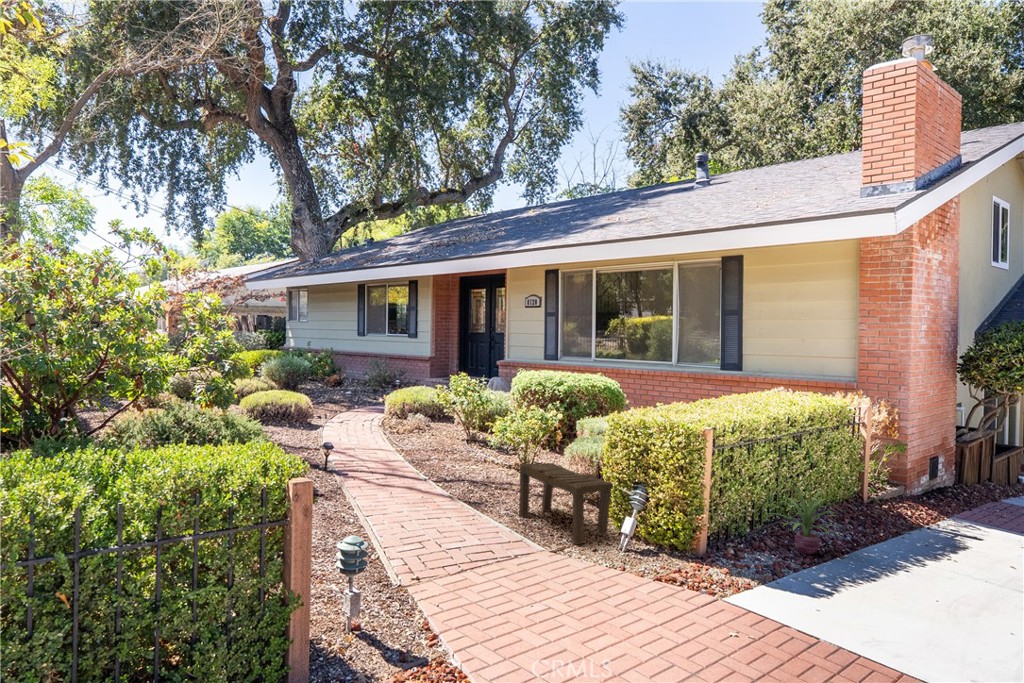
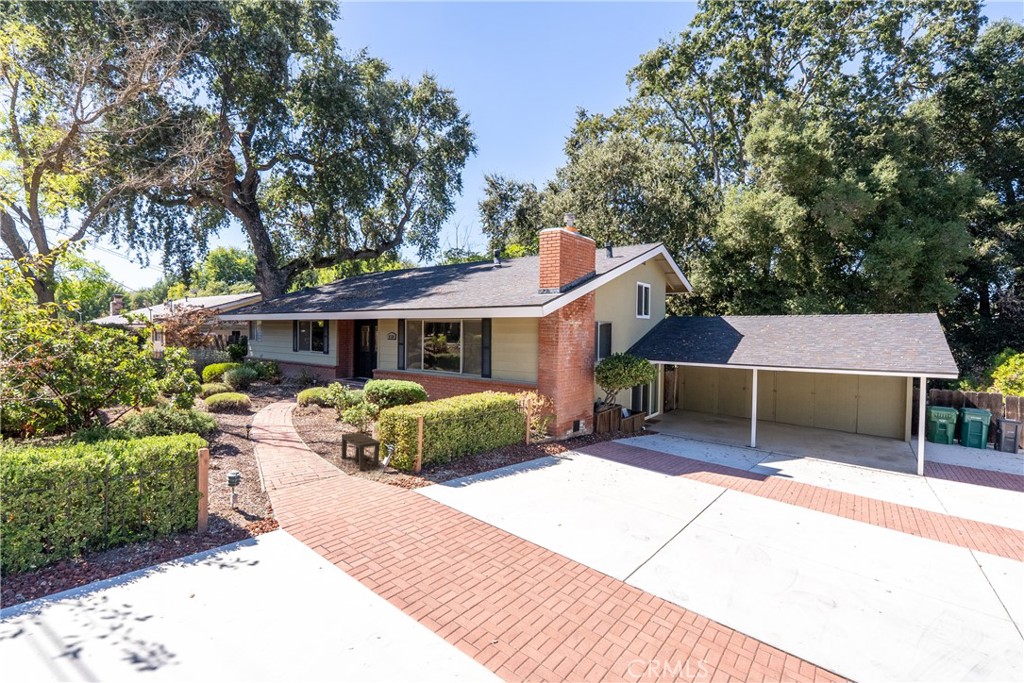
decorative plant: present [782,487,831,554] -> none [454,440,483,470]

